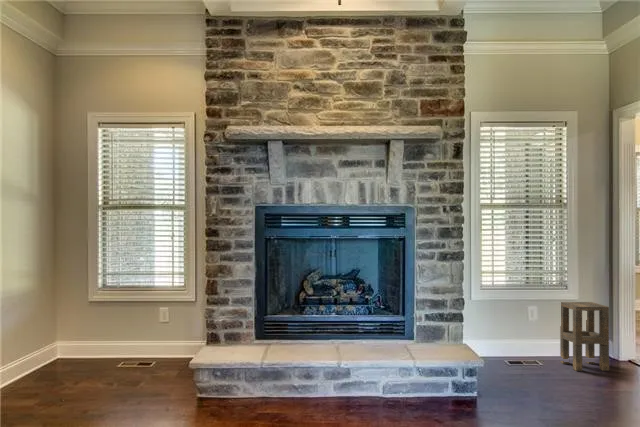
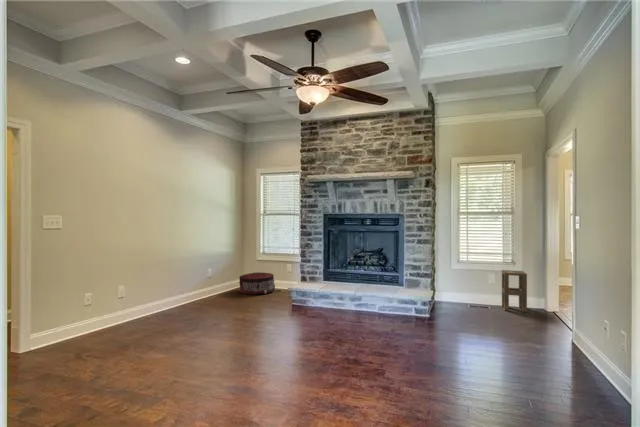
pouf: none [59,329,141,380] -> present [239,272,275,294]

